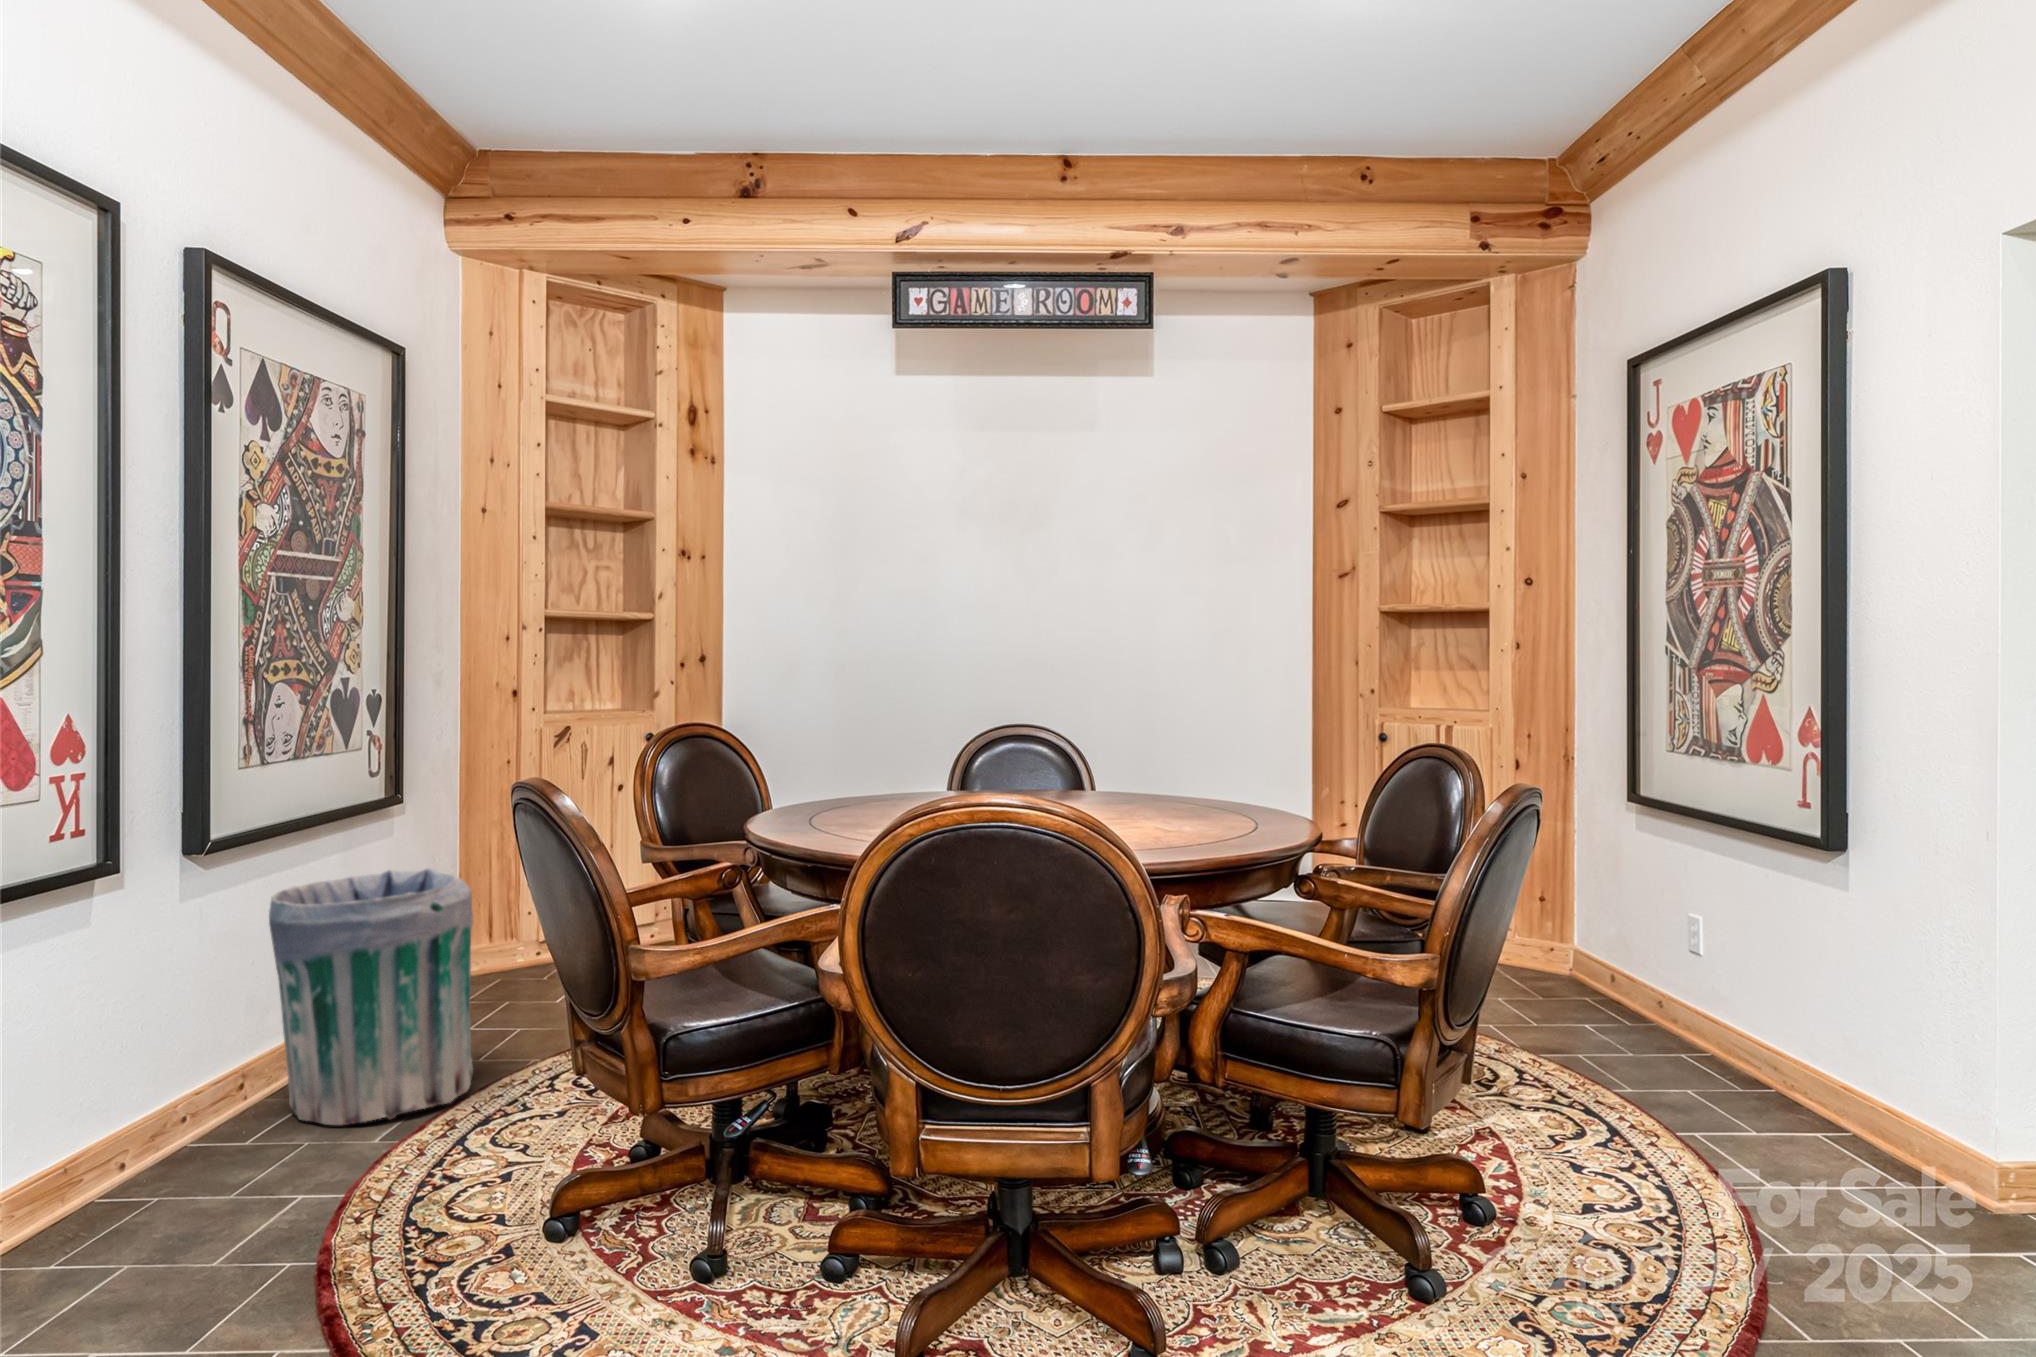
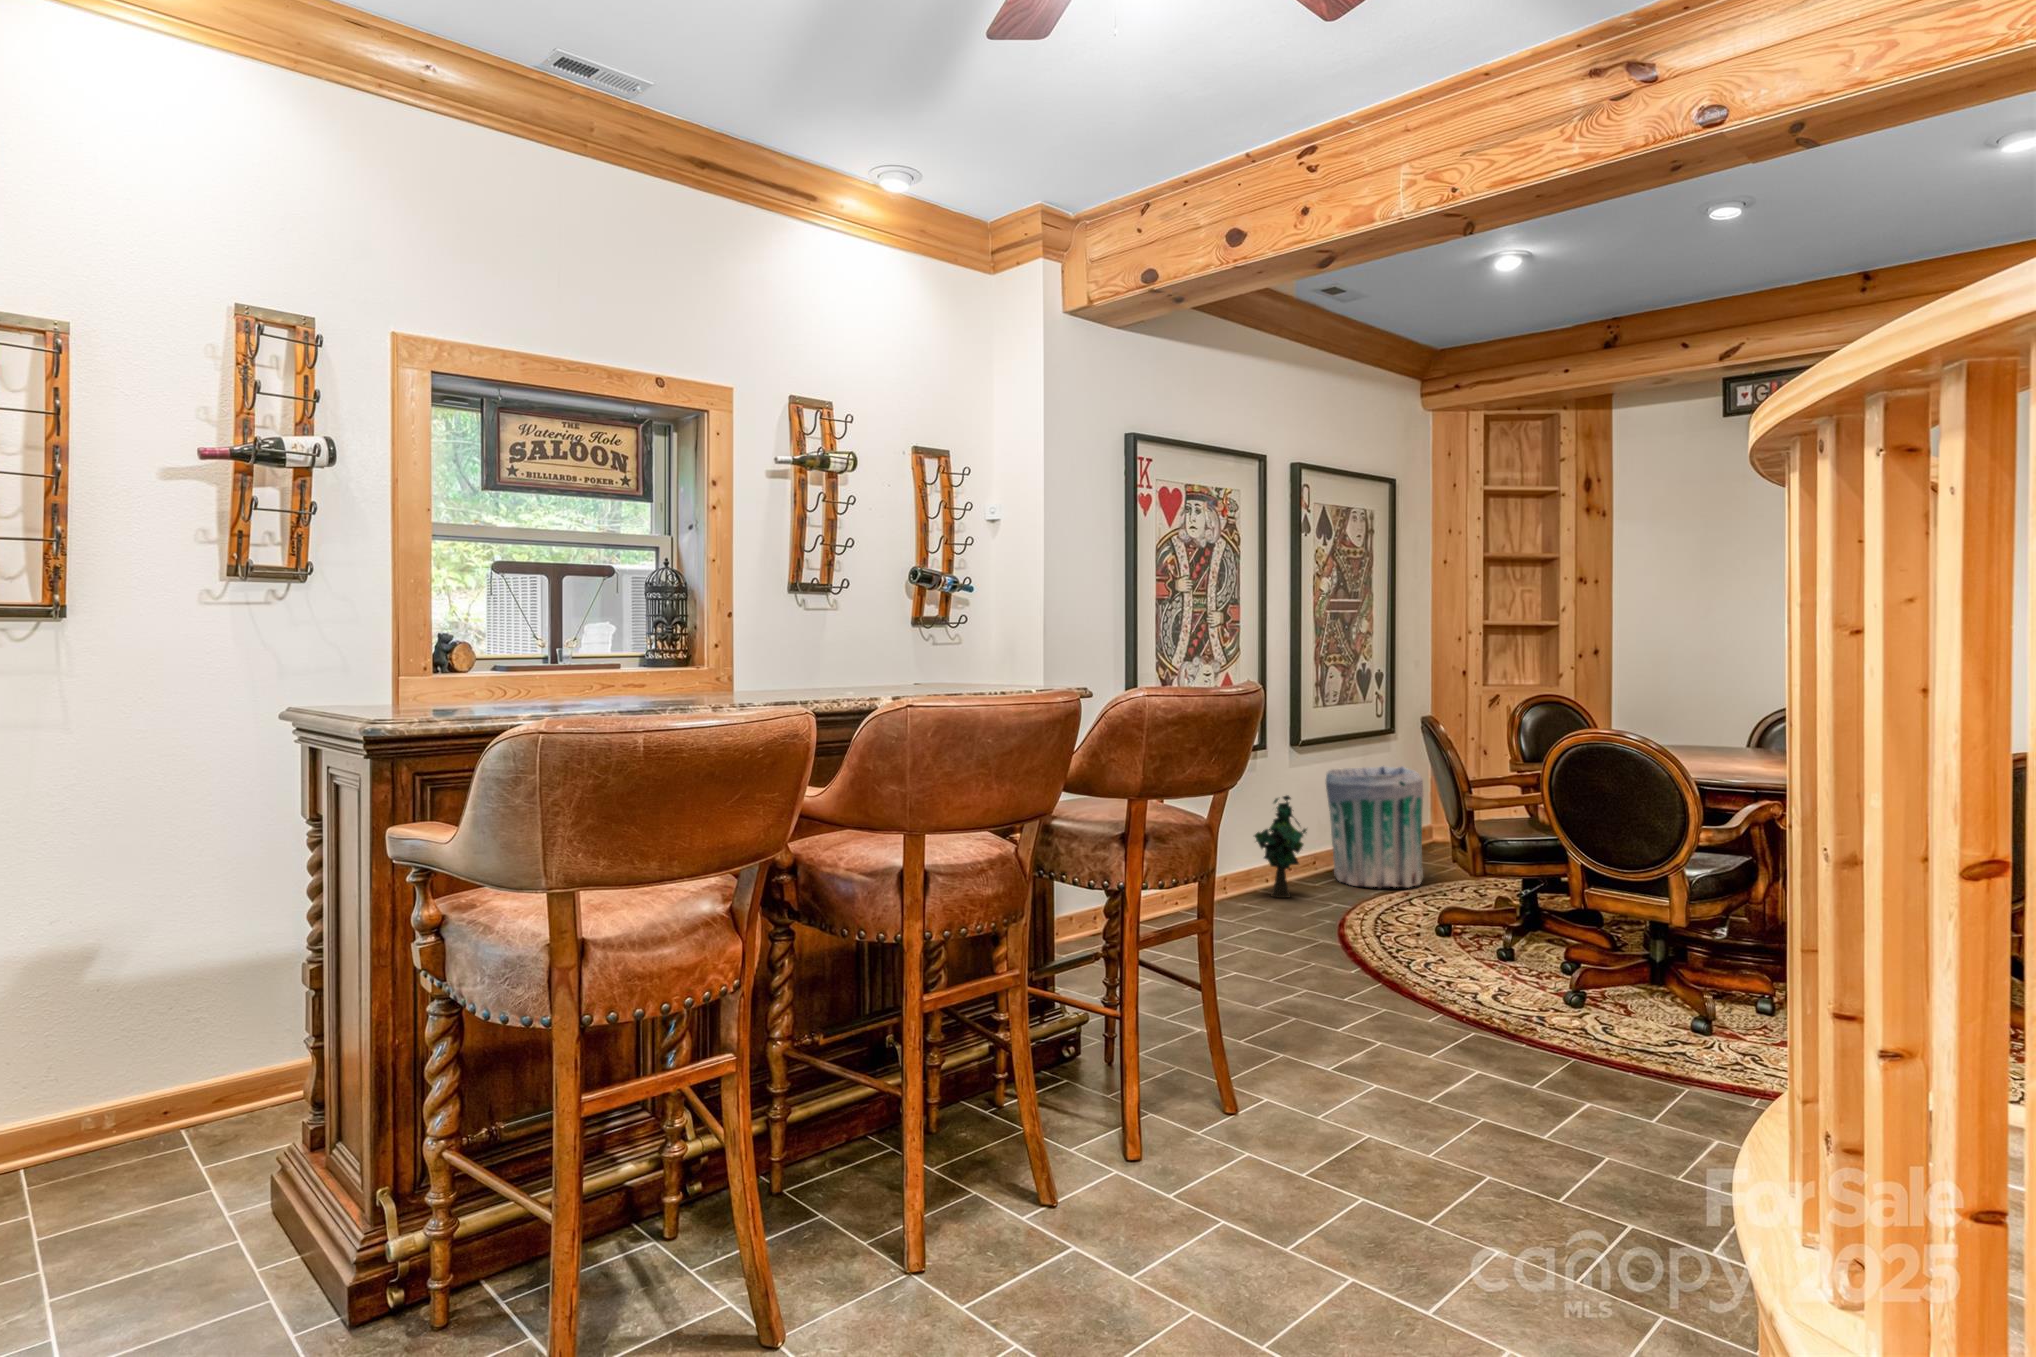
decorative plant: none [81,972,231,1216] -> present [1255,796,1307,898]

